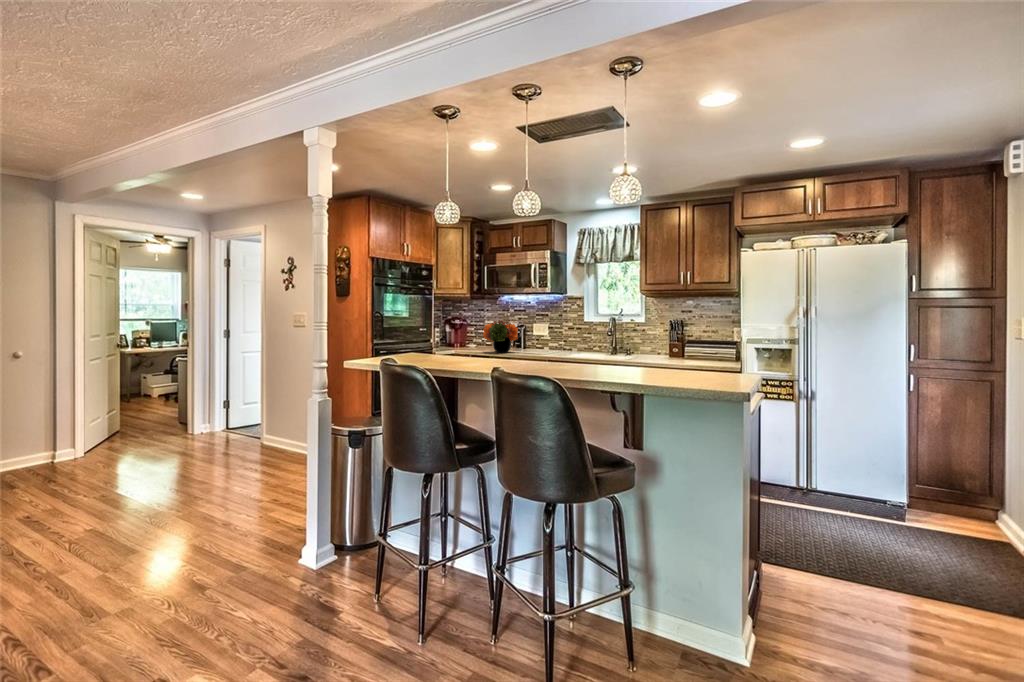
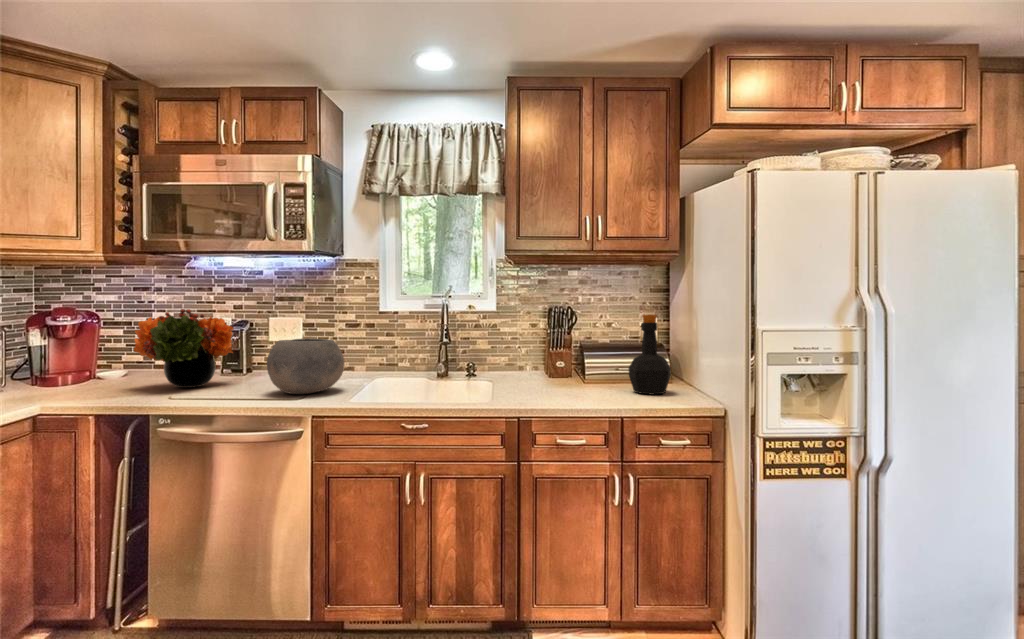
bottle: none [690,326,711,365] -> present [628,314,671,395]
bowl: none [530,334,561,356] -> present [267,338,344,394]

